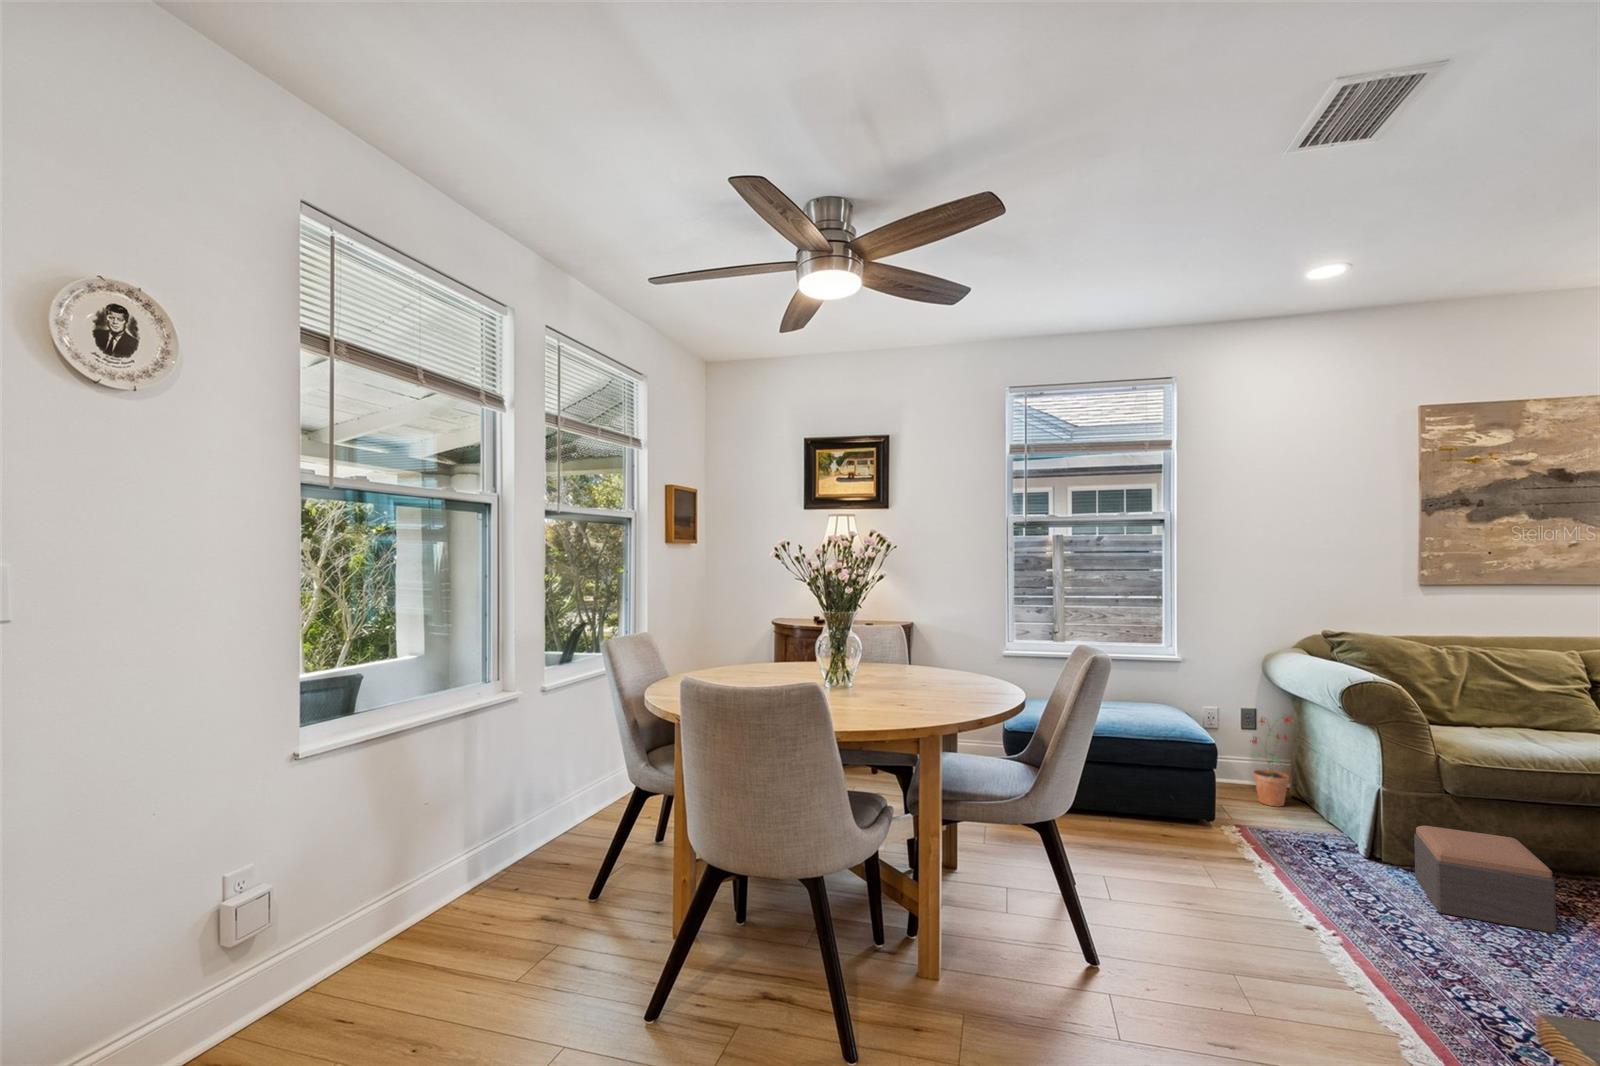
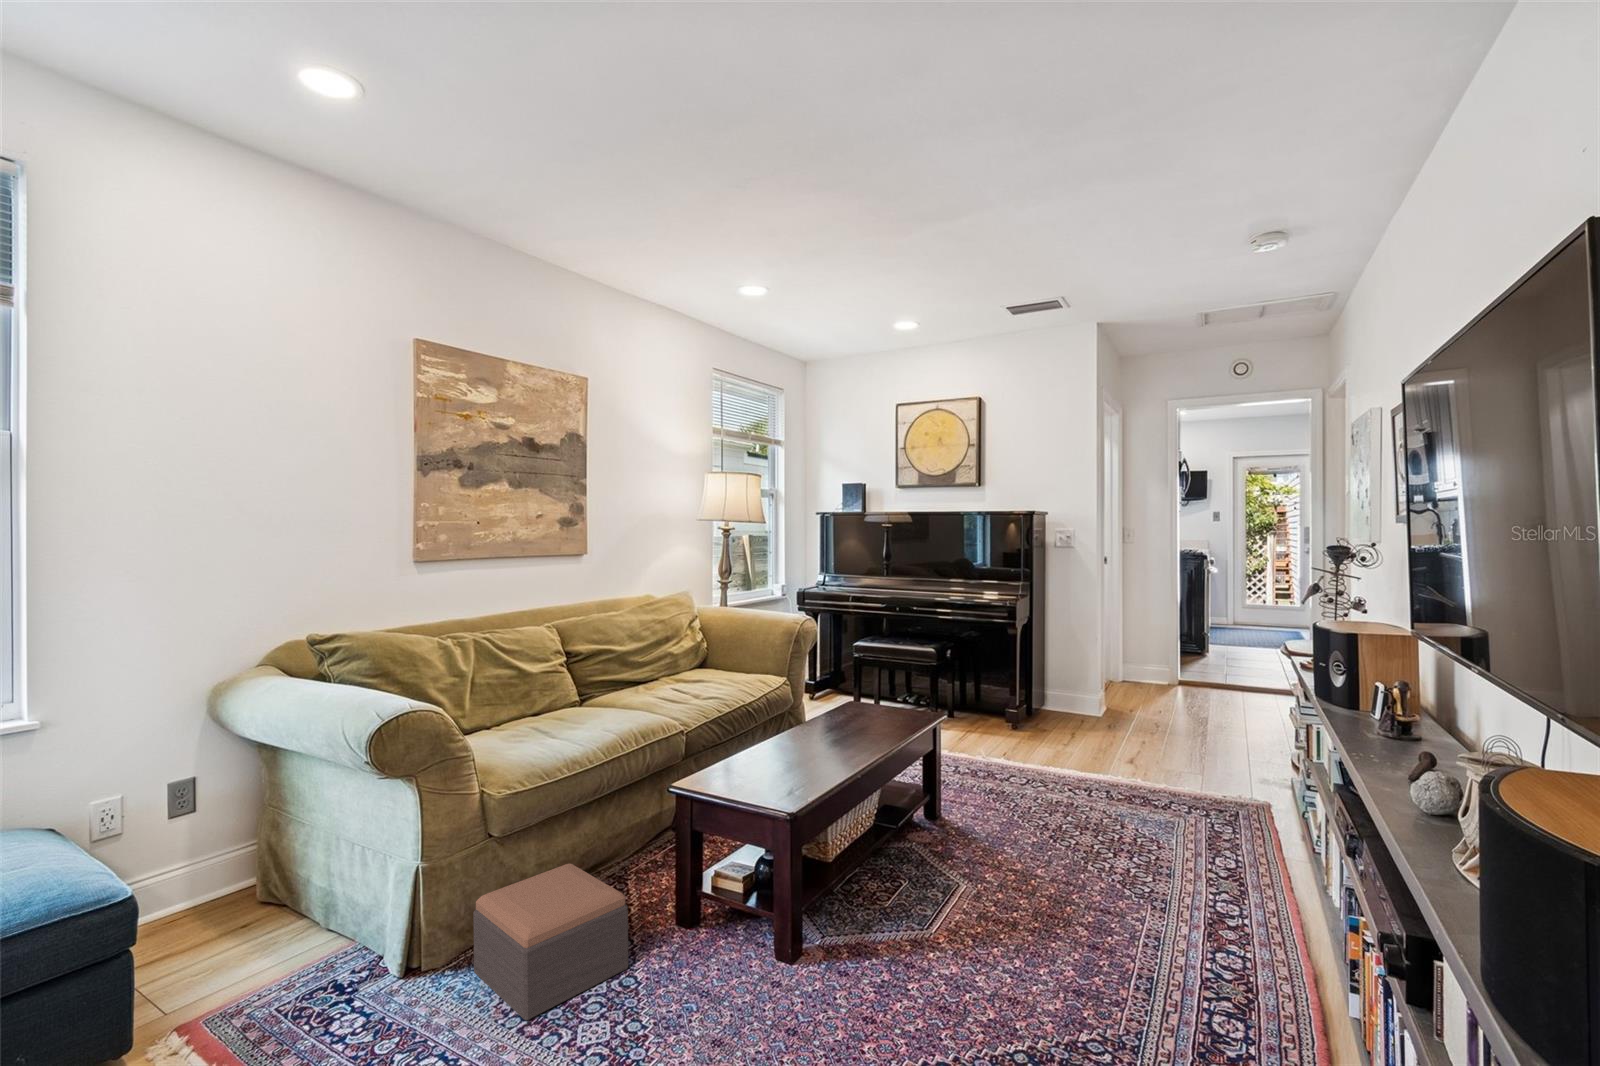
potted plant: present [1252,716,1294,807] -> none [190,777,275,941]

